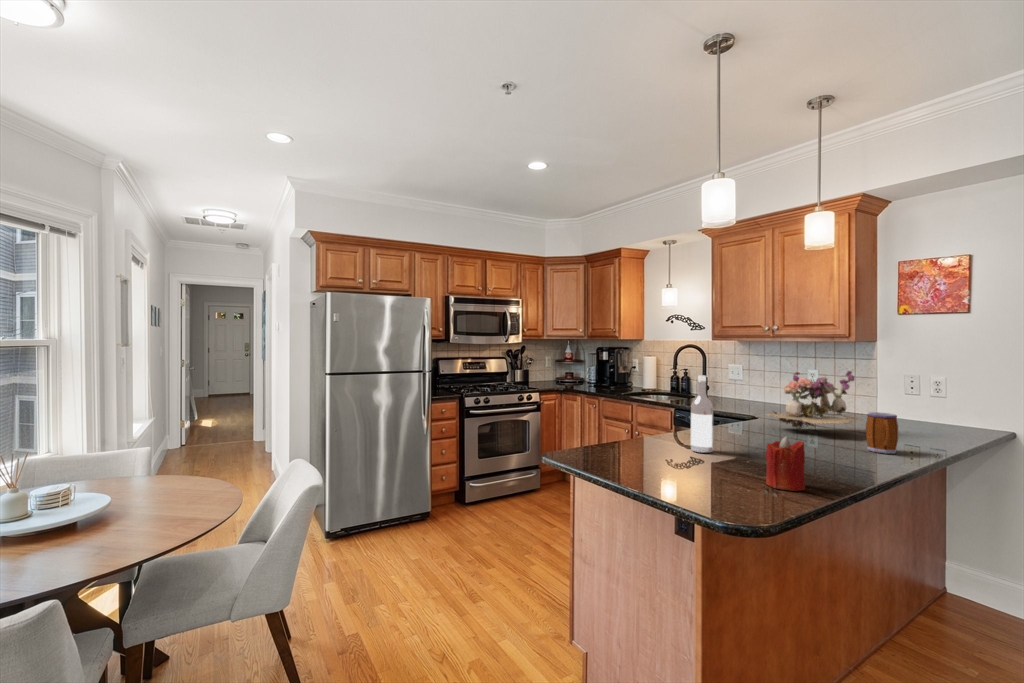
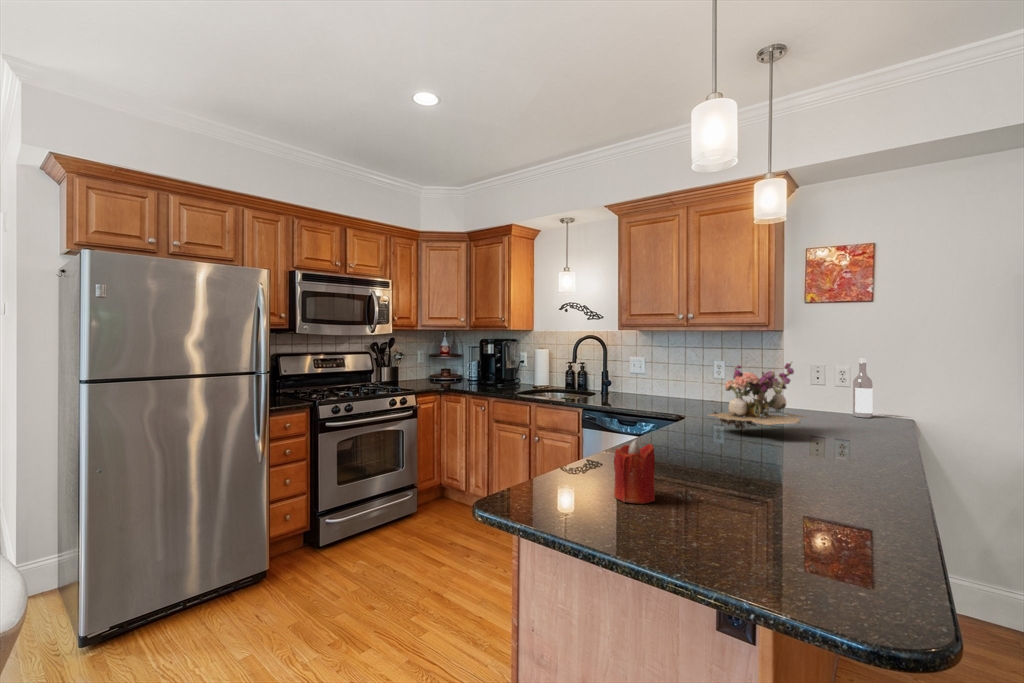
wine bottle: present [691,375,713,453] -> present [853,359,873,418]
mug: present [866,412,898,454] -> none [834,411,869,458]
candle: present [766,437,805,491] -> present [614,440,655,504]

